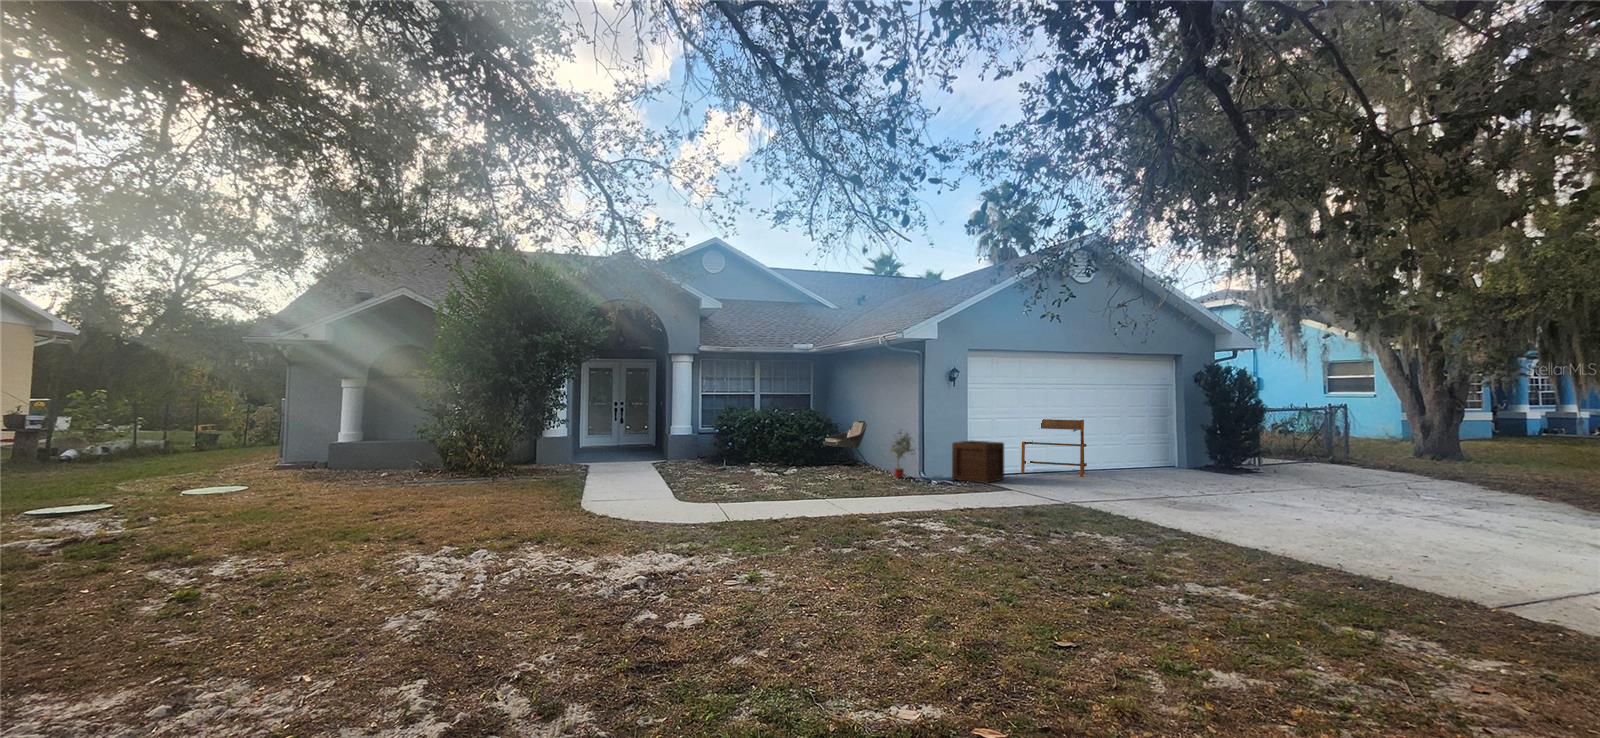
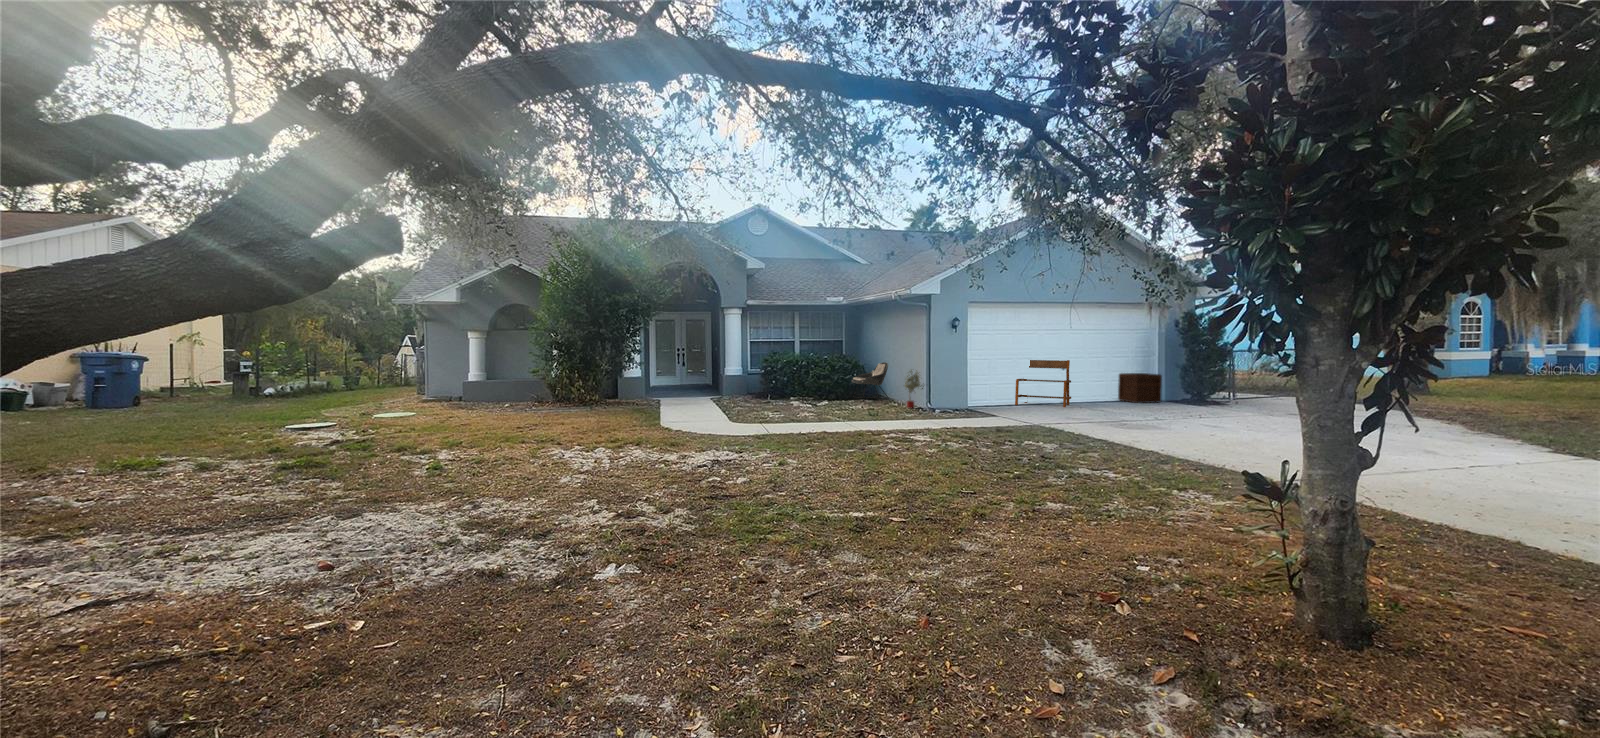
wooden crate: present [952,441,1004,483] -> present [1118,373,1162,403]

